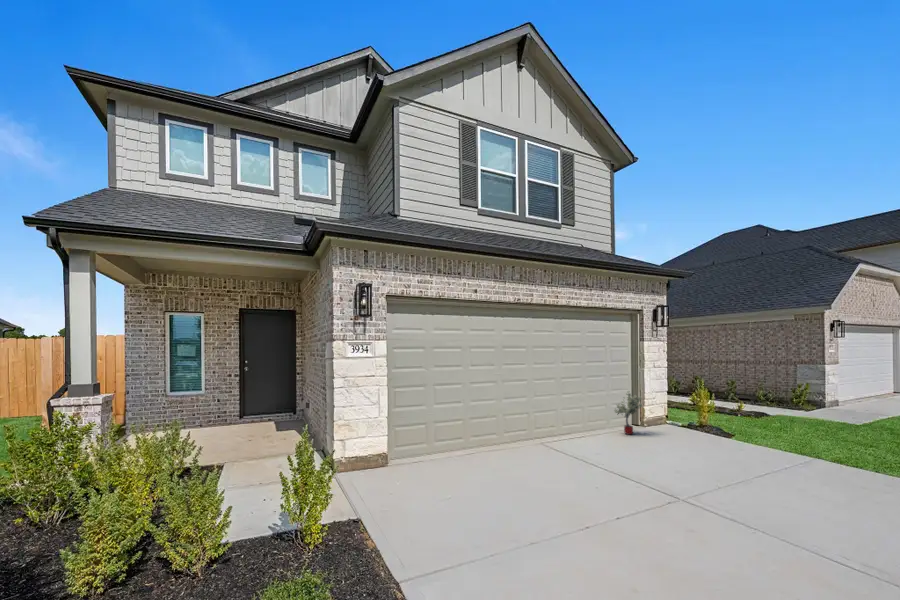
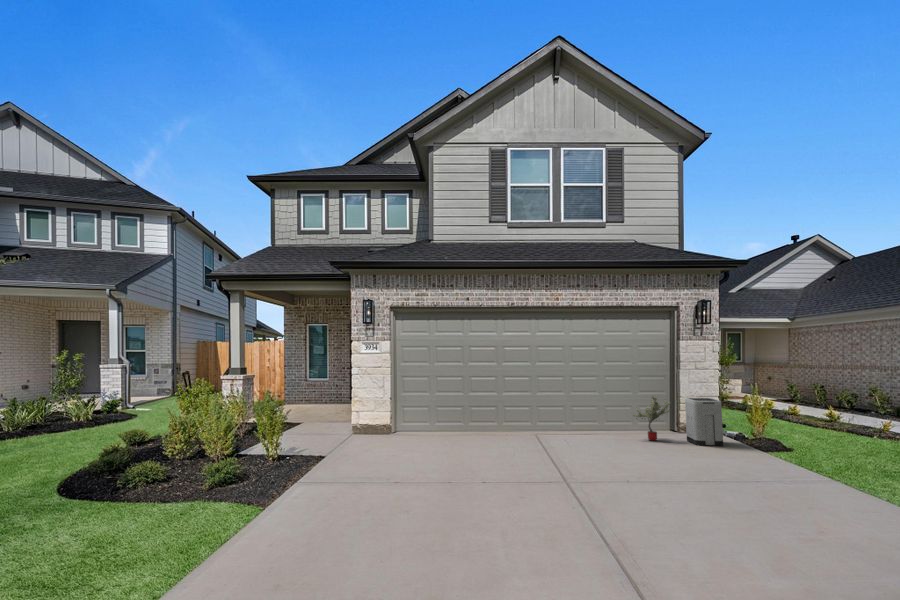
trash can: none [647,391,682,435] -> present [685,398,723,446]

